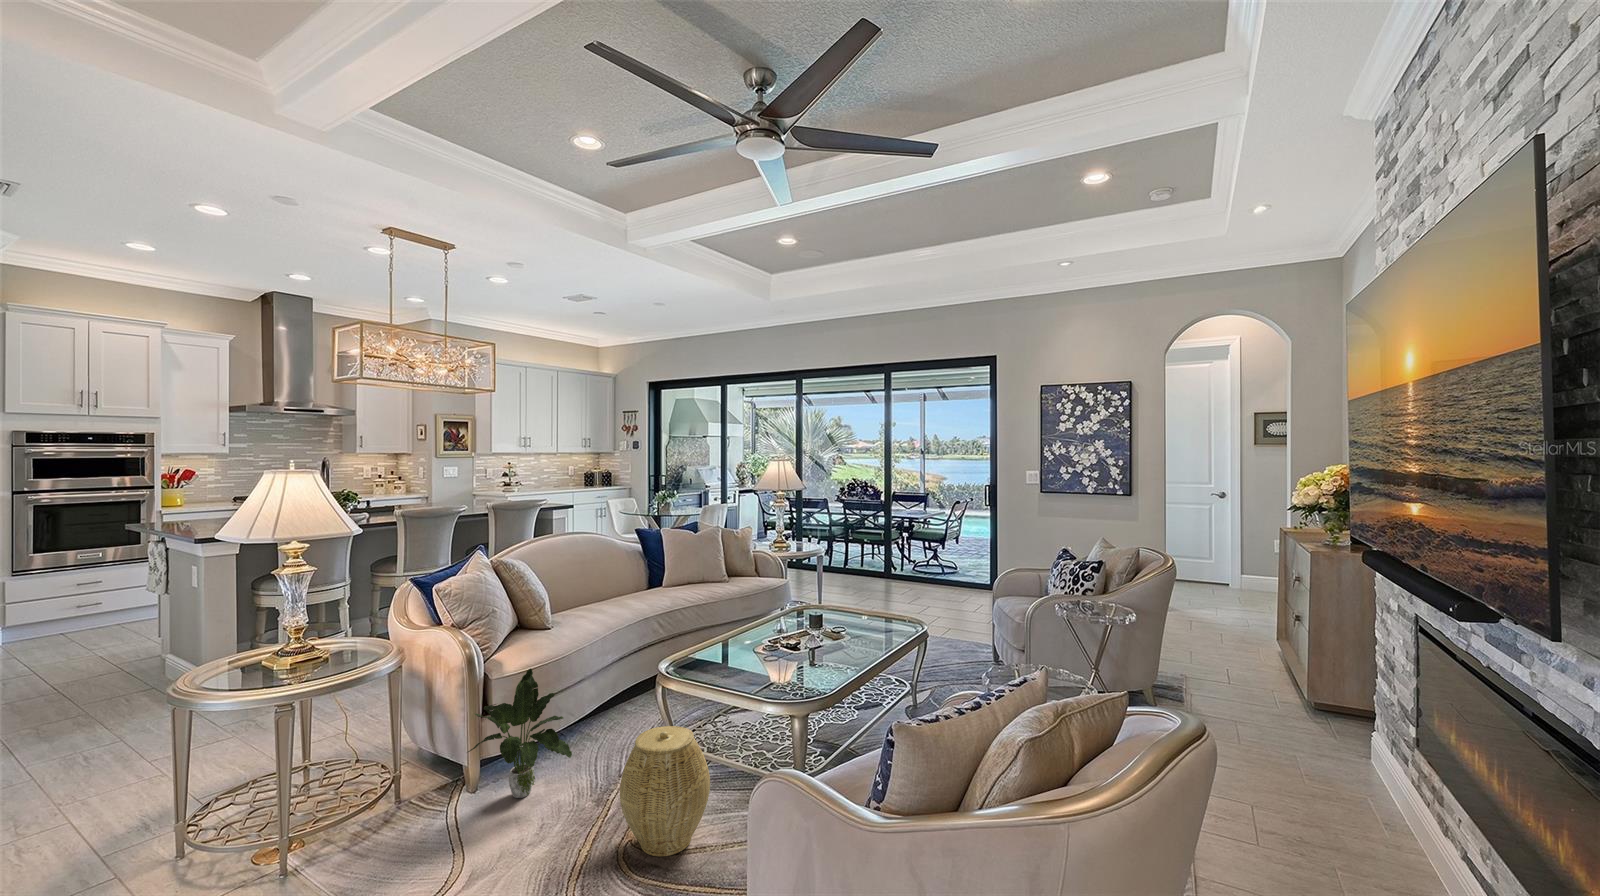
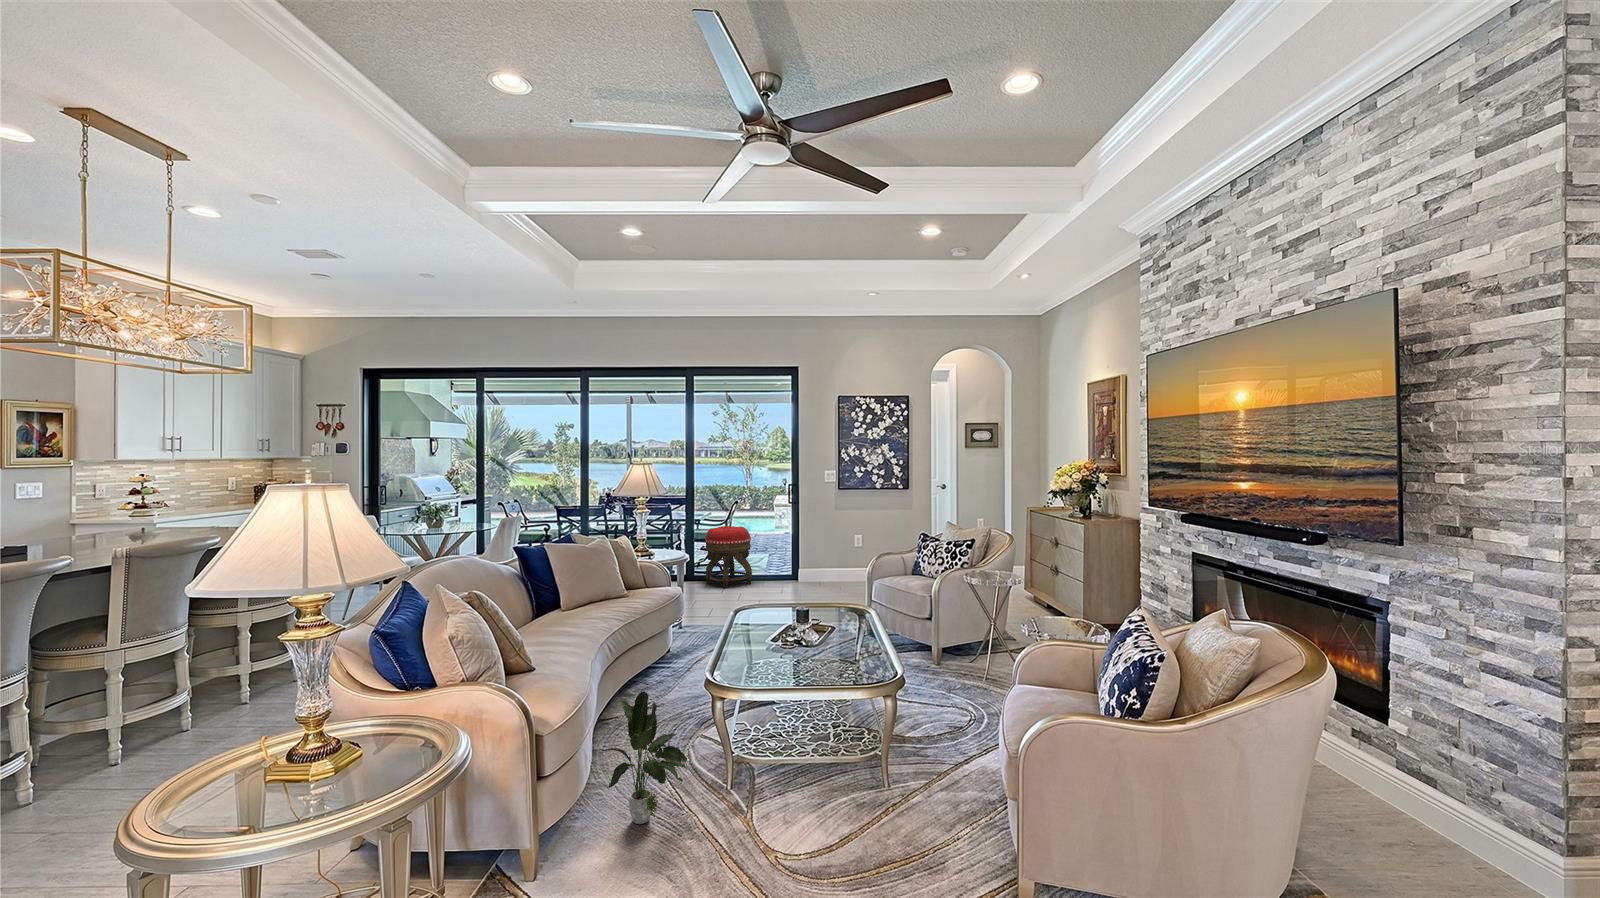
footstool: none [898,527,945,591] -> present [706,526,752,588]
woven basket: present [620,726,710,857] -> none [784,708,860,818]

